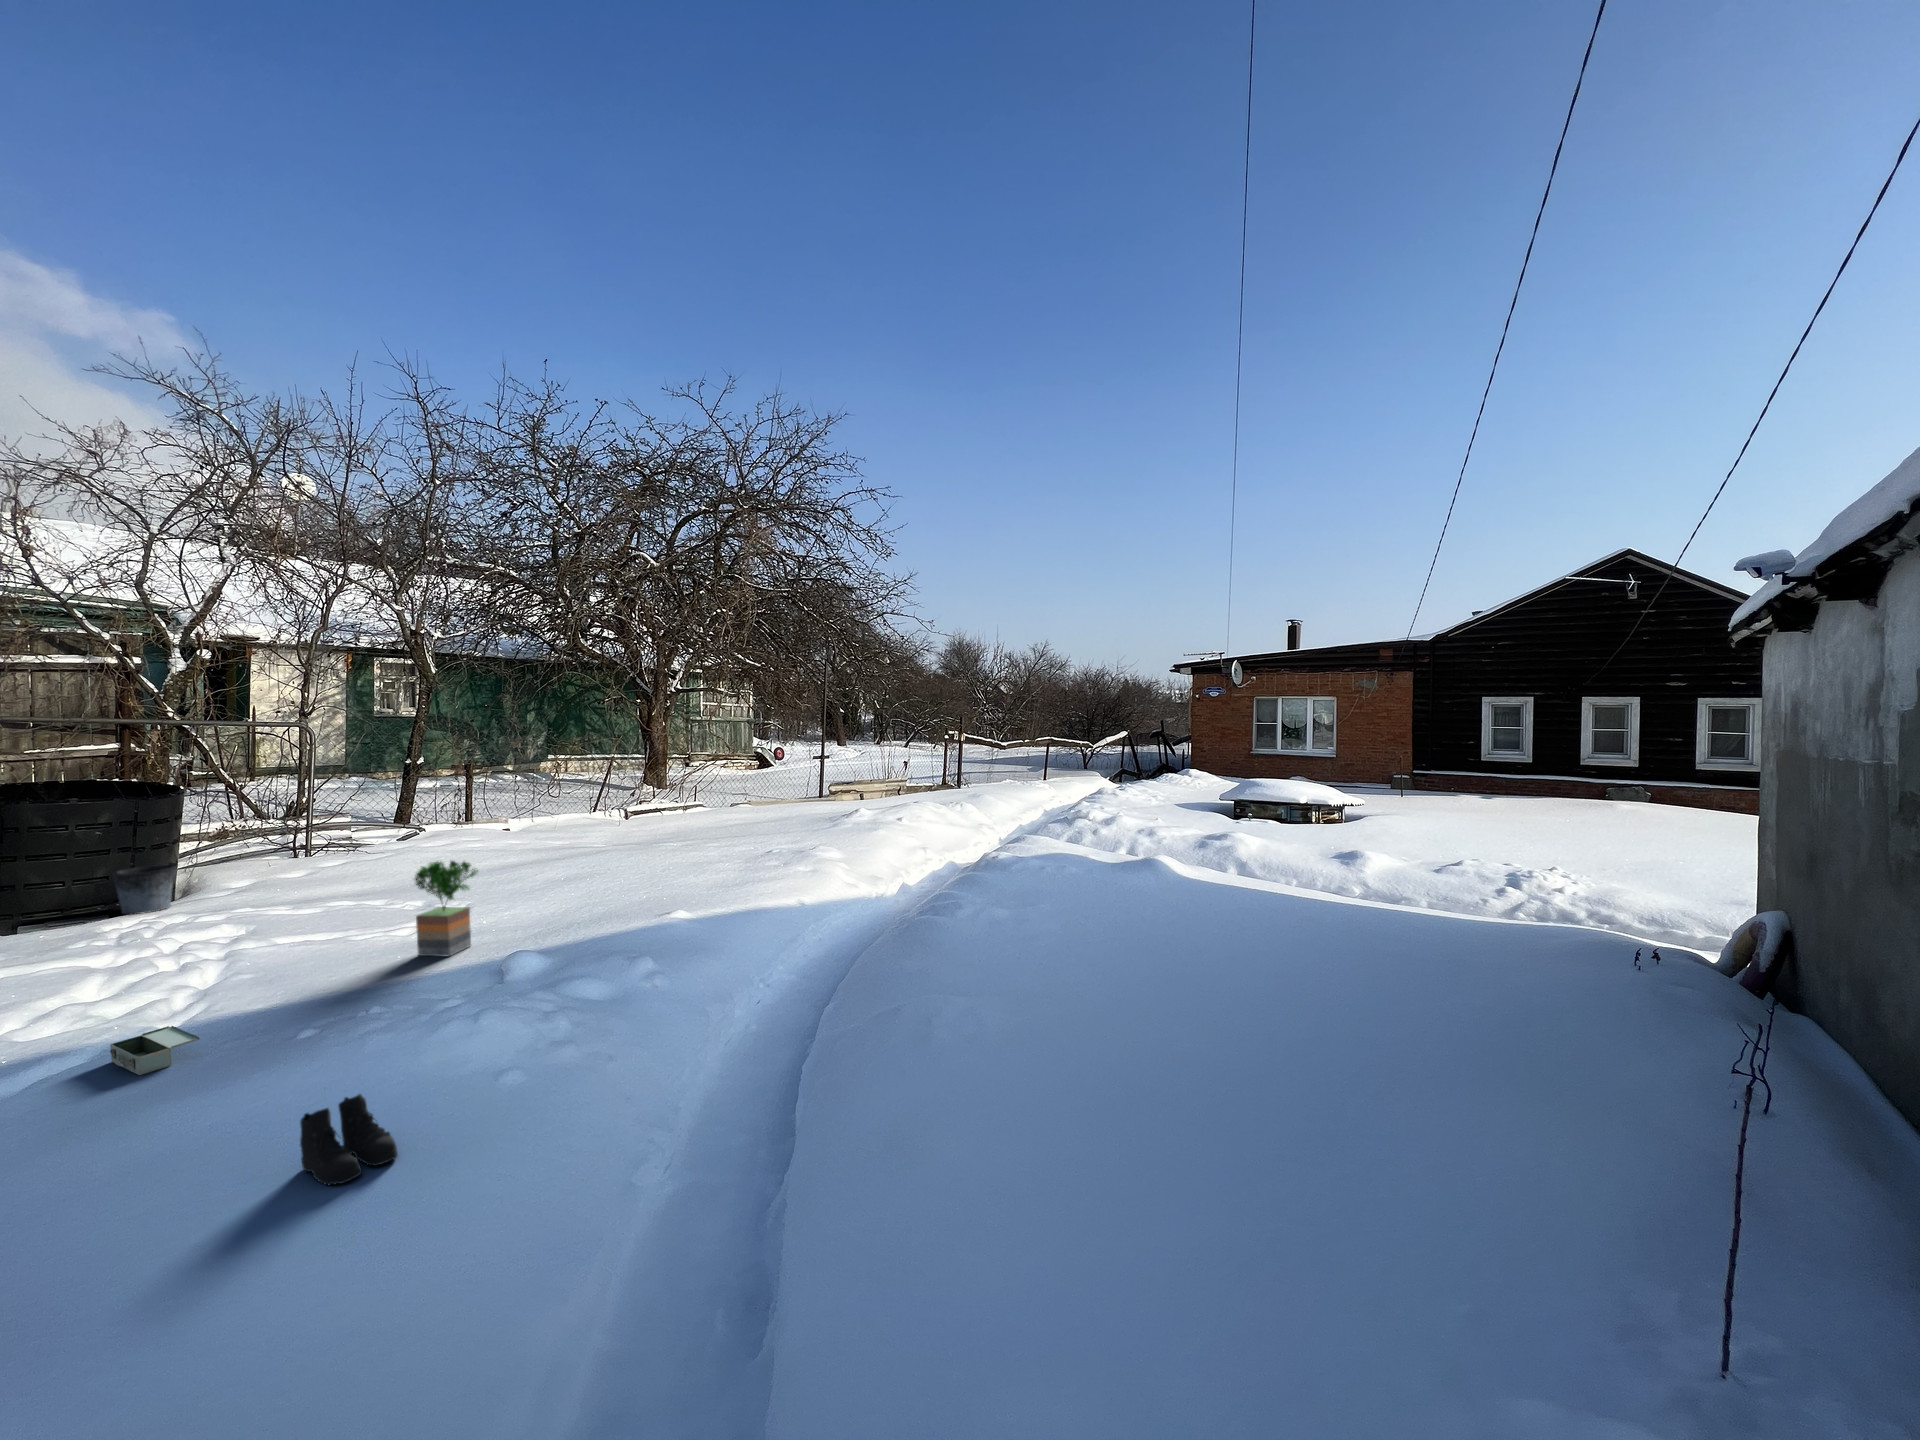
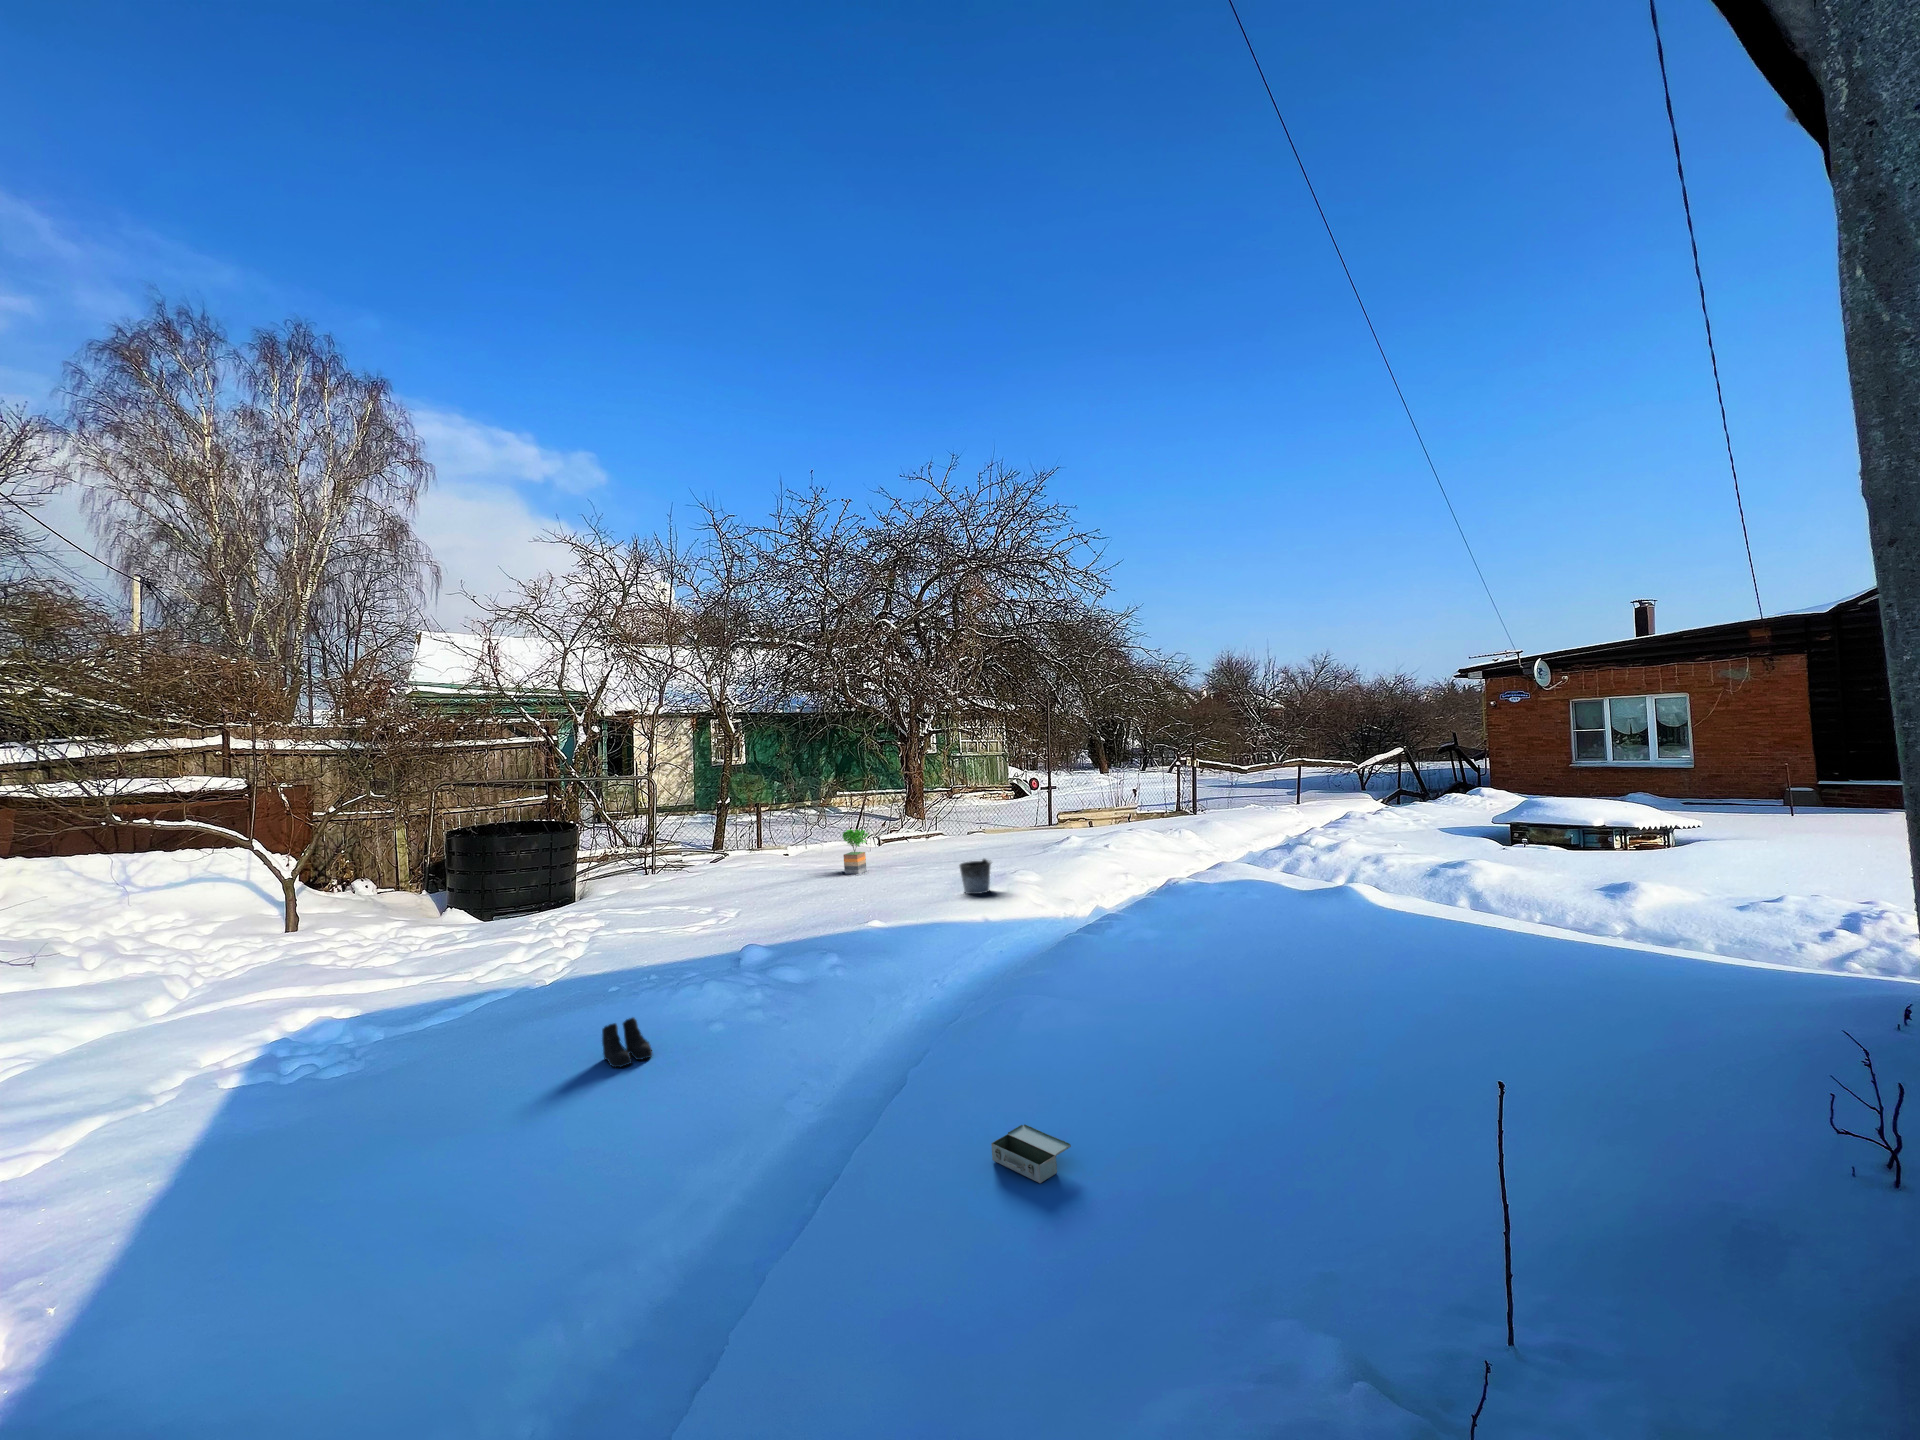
potted tree: present [414,861,478,957] -> present [842,829,868,874]
bucket: present [113,862,178,914] -> present [959,859,991,894]
toolbox: present [110,1026,200,1075] -> present [991,1125,1071,1183]

